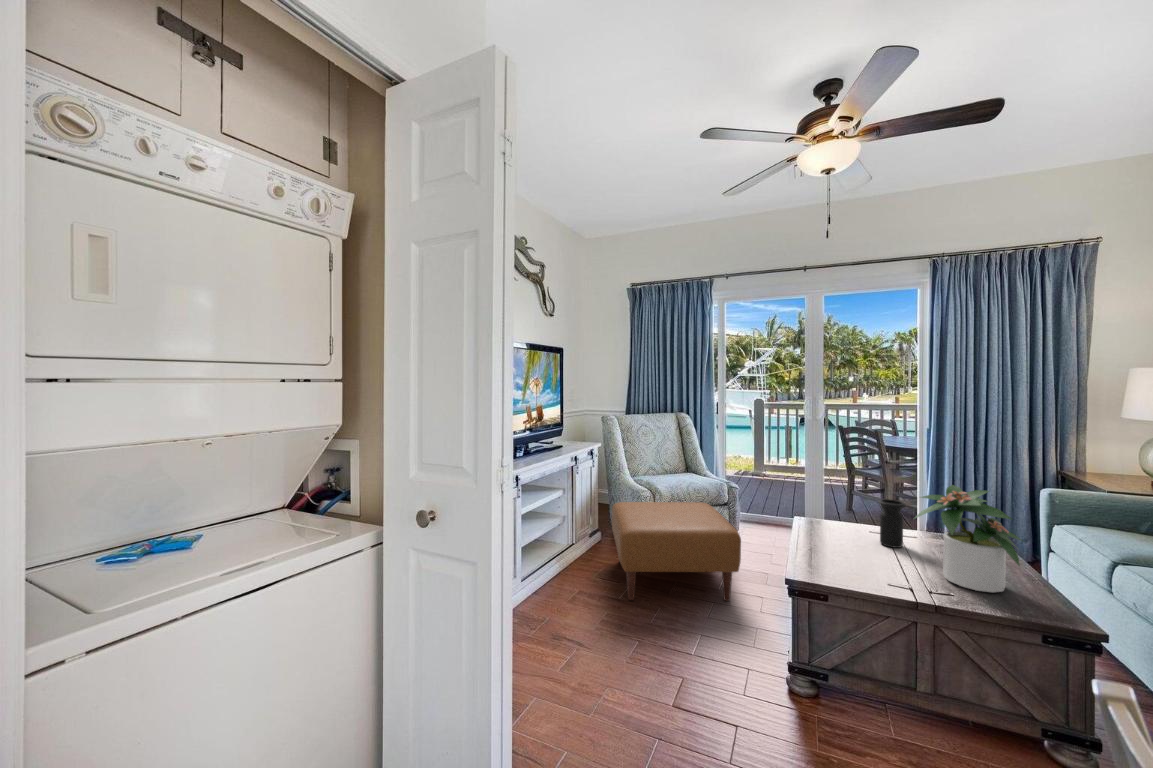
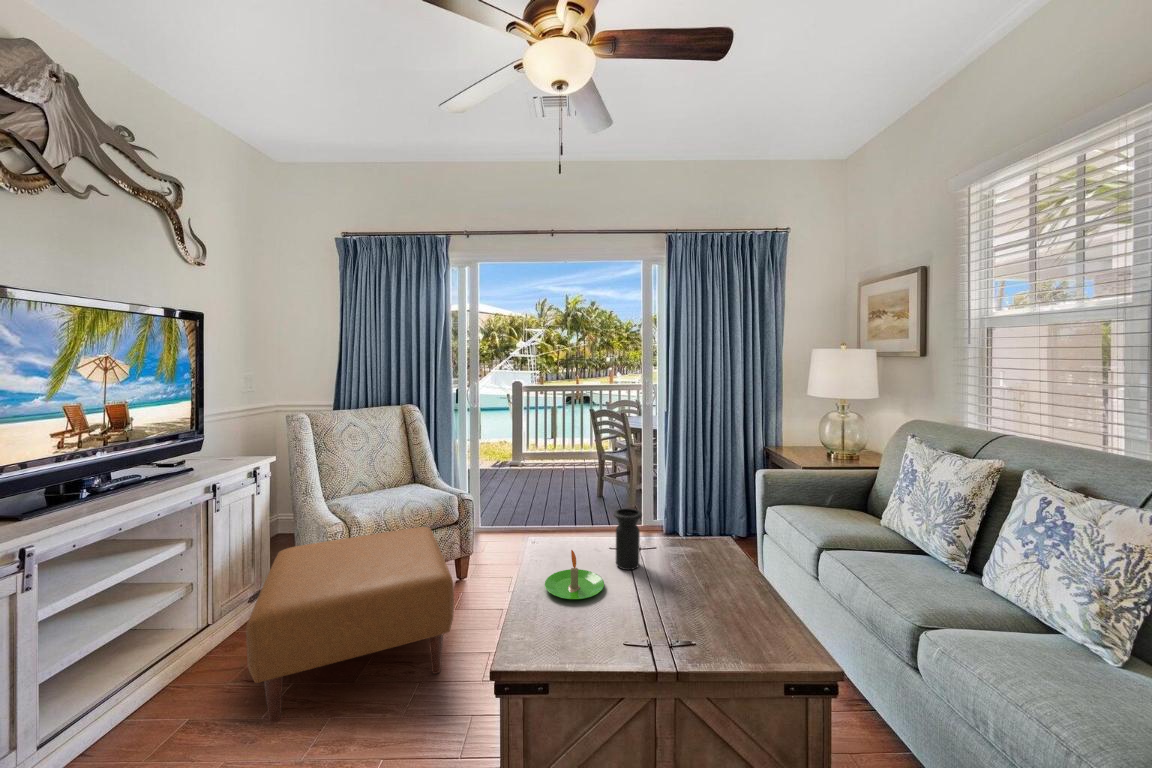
potted plant: present [915,485,1022,592] -> none [647,493,761,635]
candle: none [820,520,872,555] -> present [545,550,604,599]

